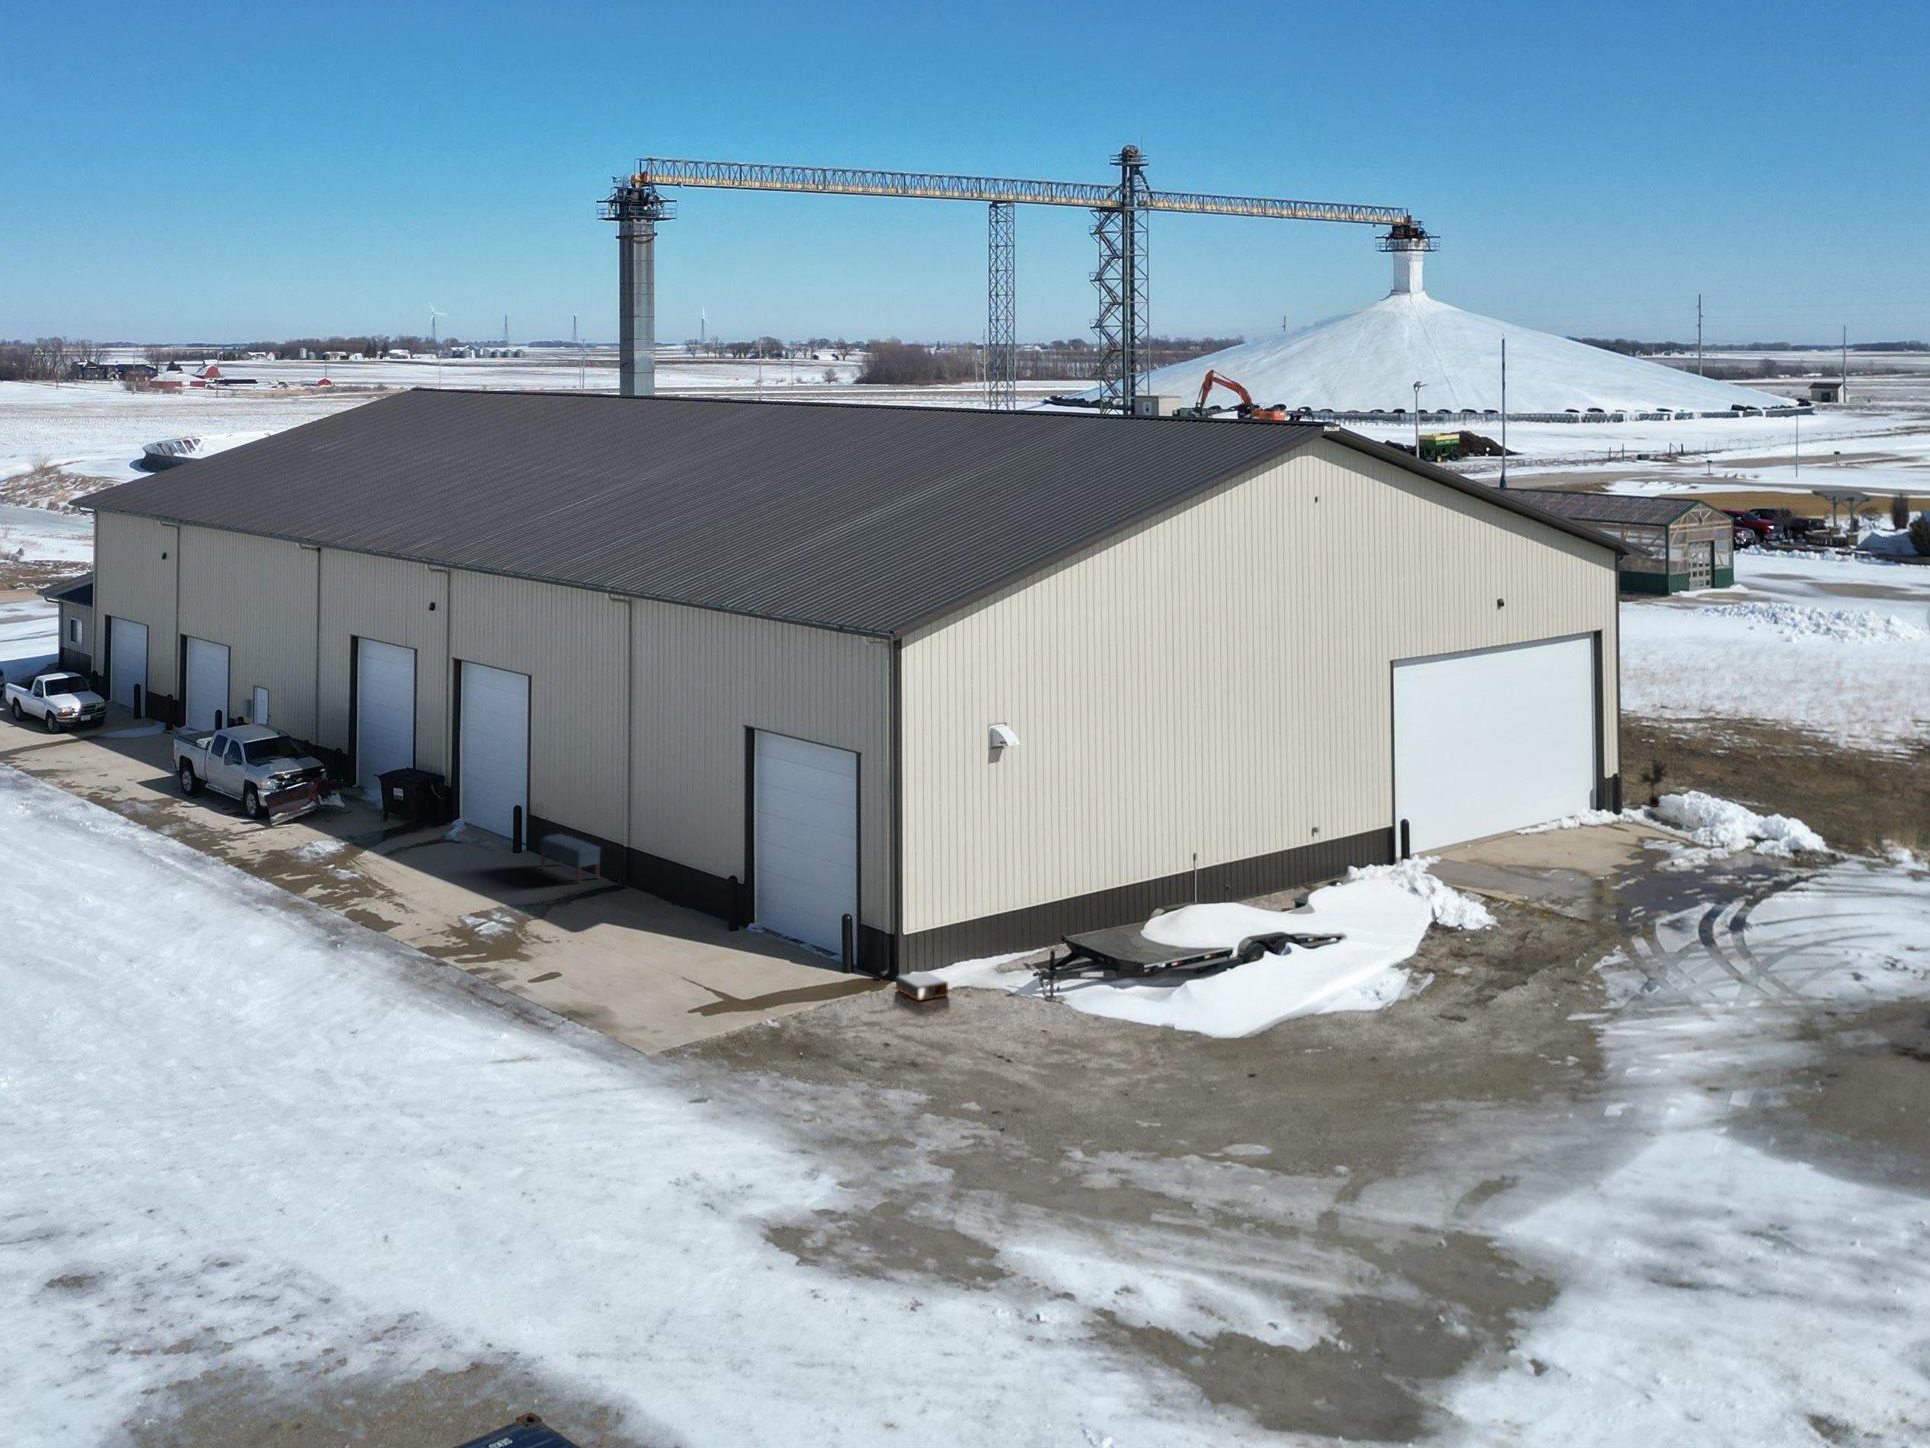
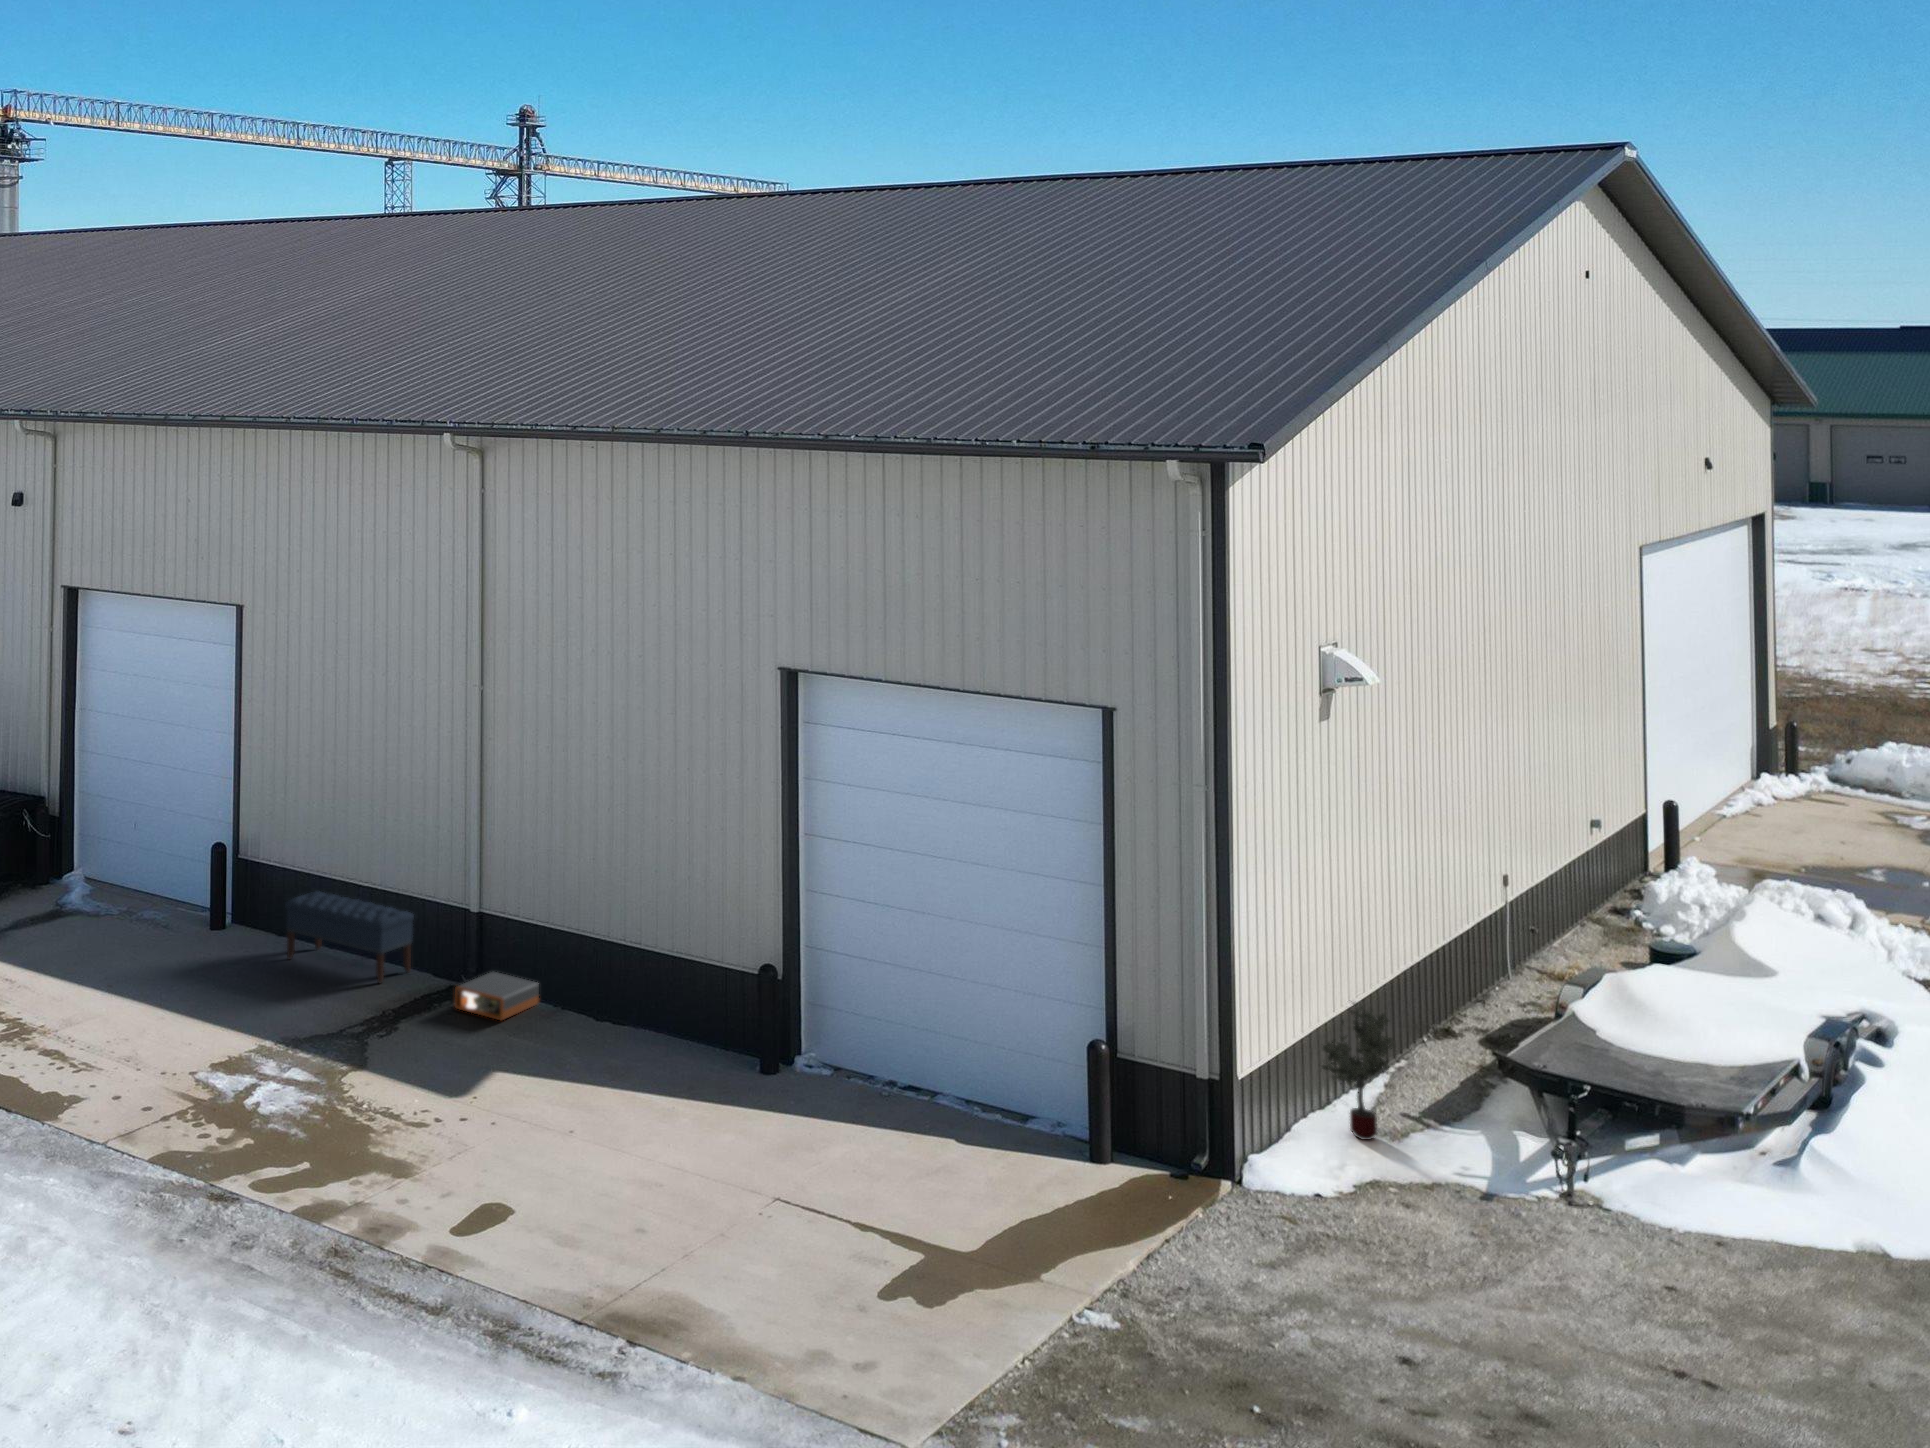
potted tree: present [1639,760,1668,807] -> present [1322,1003,1394,1140]
storage box: present [896,972,948,1001] -> present [455,972,539,1021]

